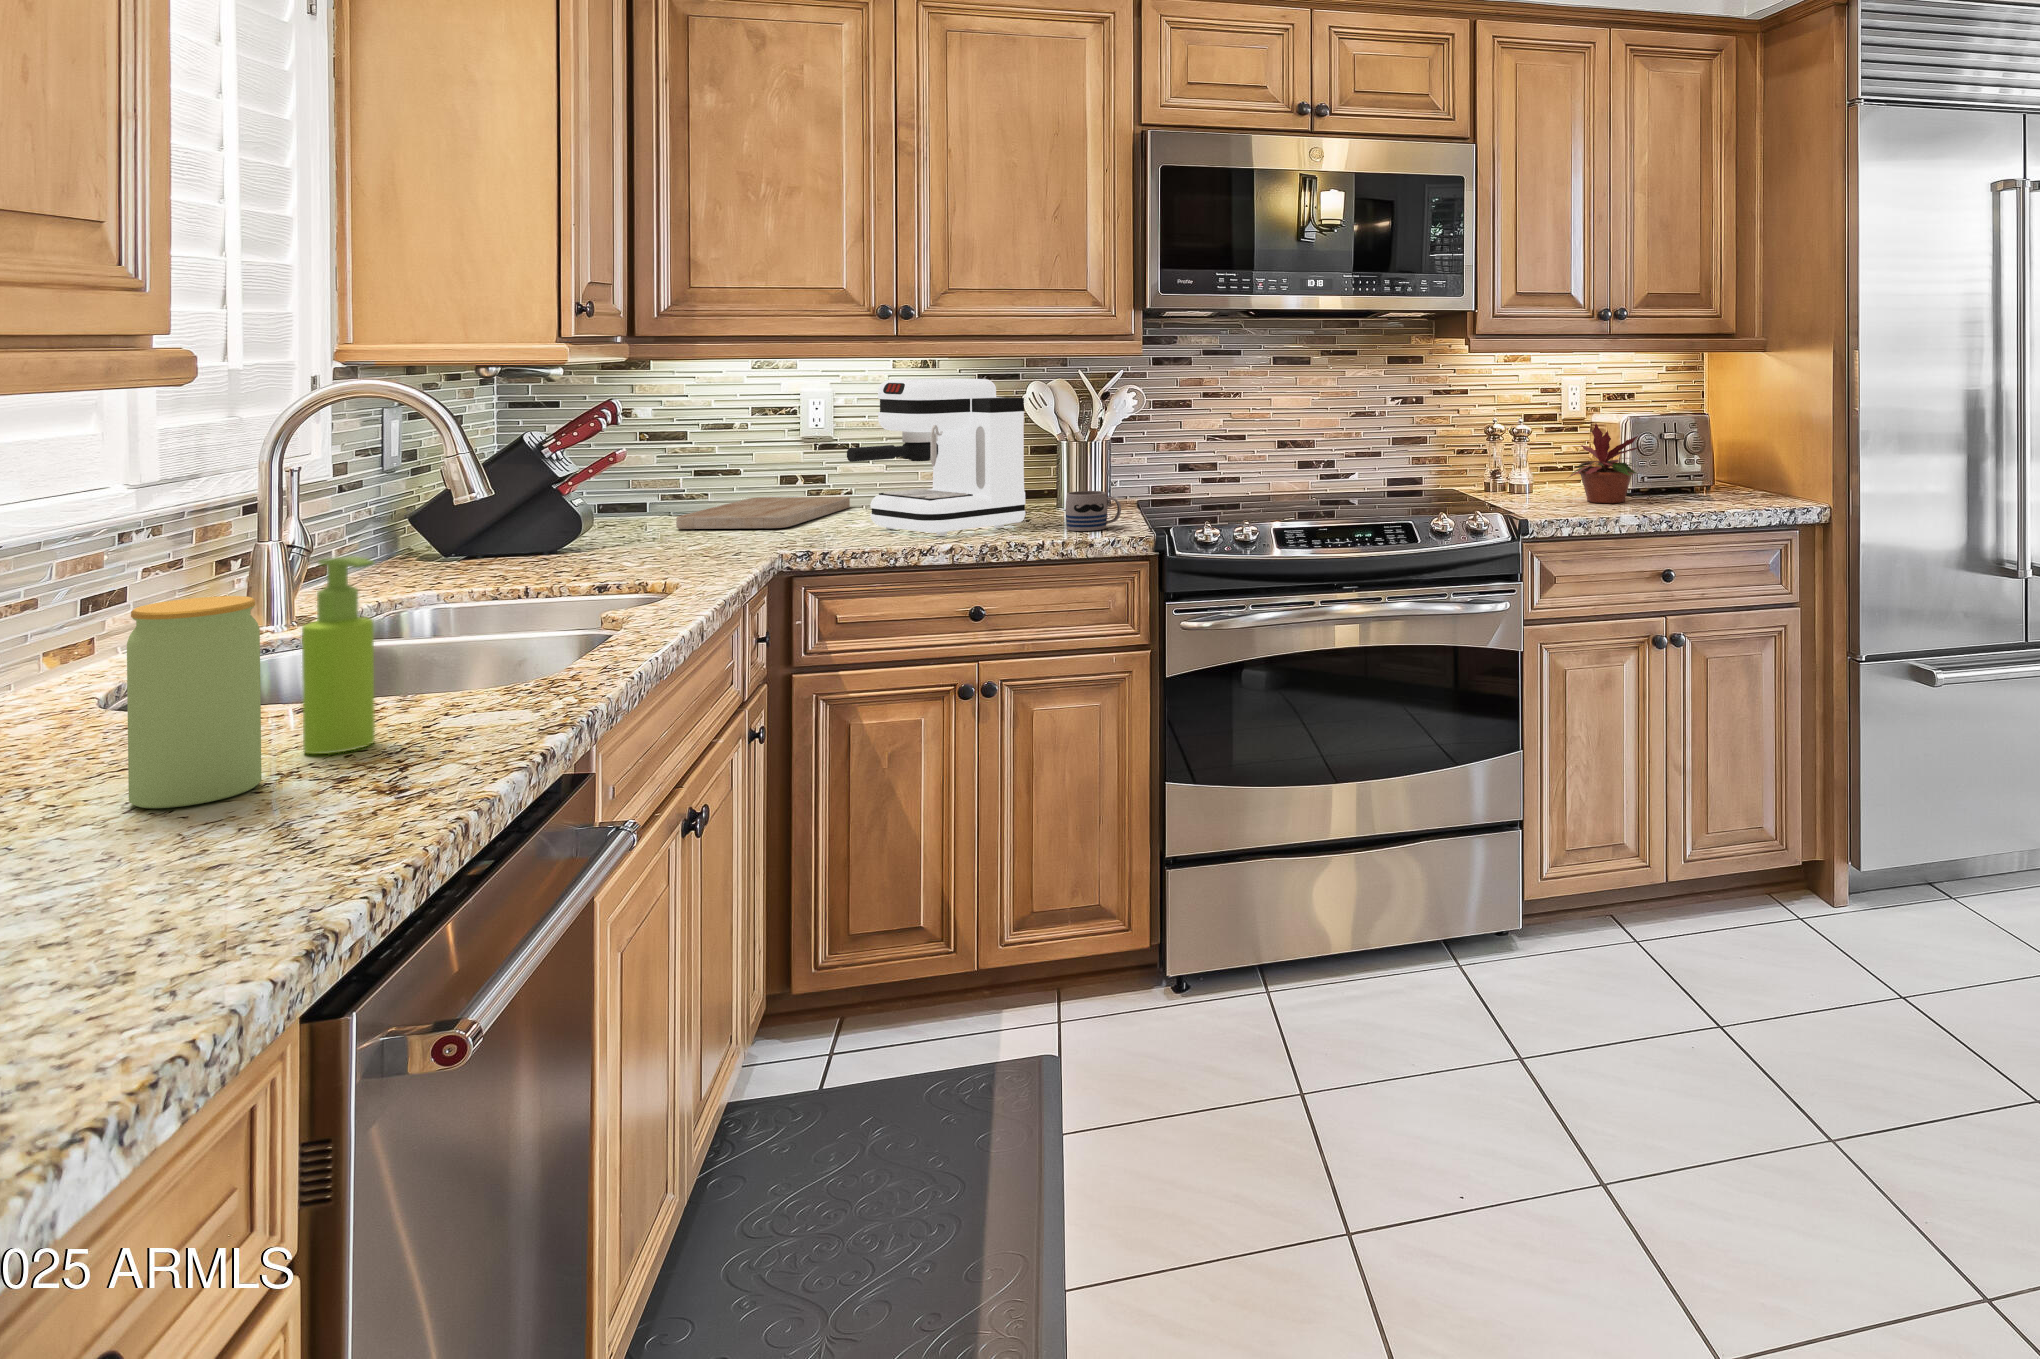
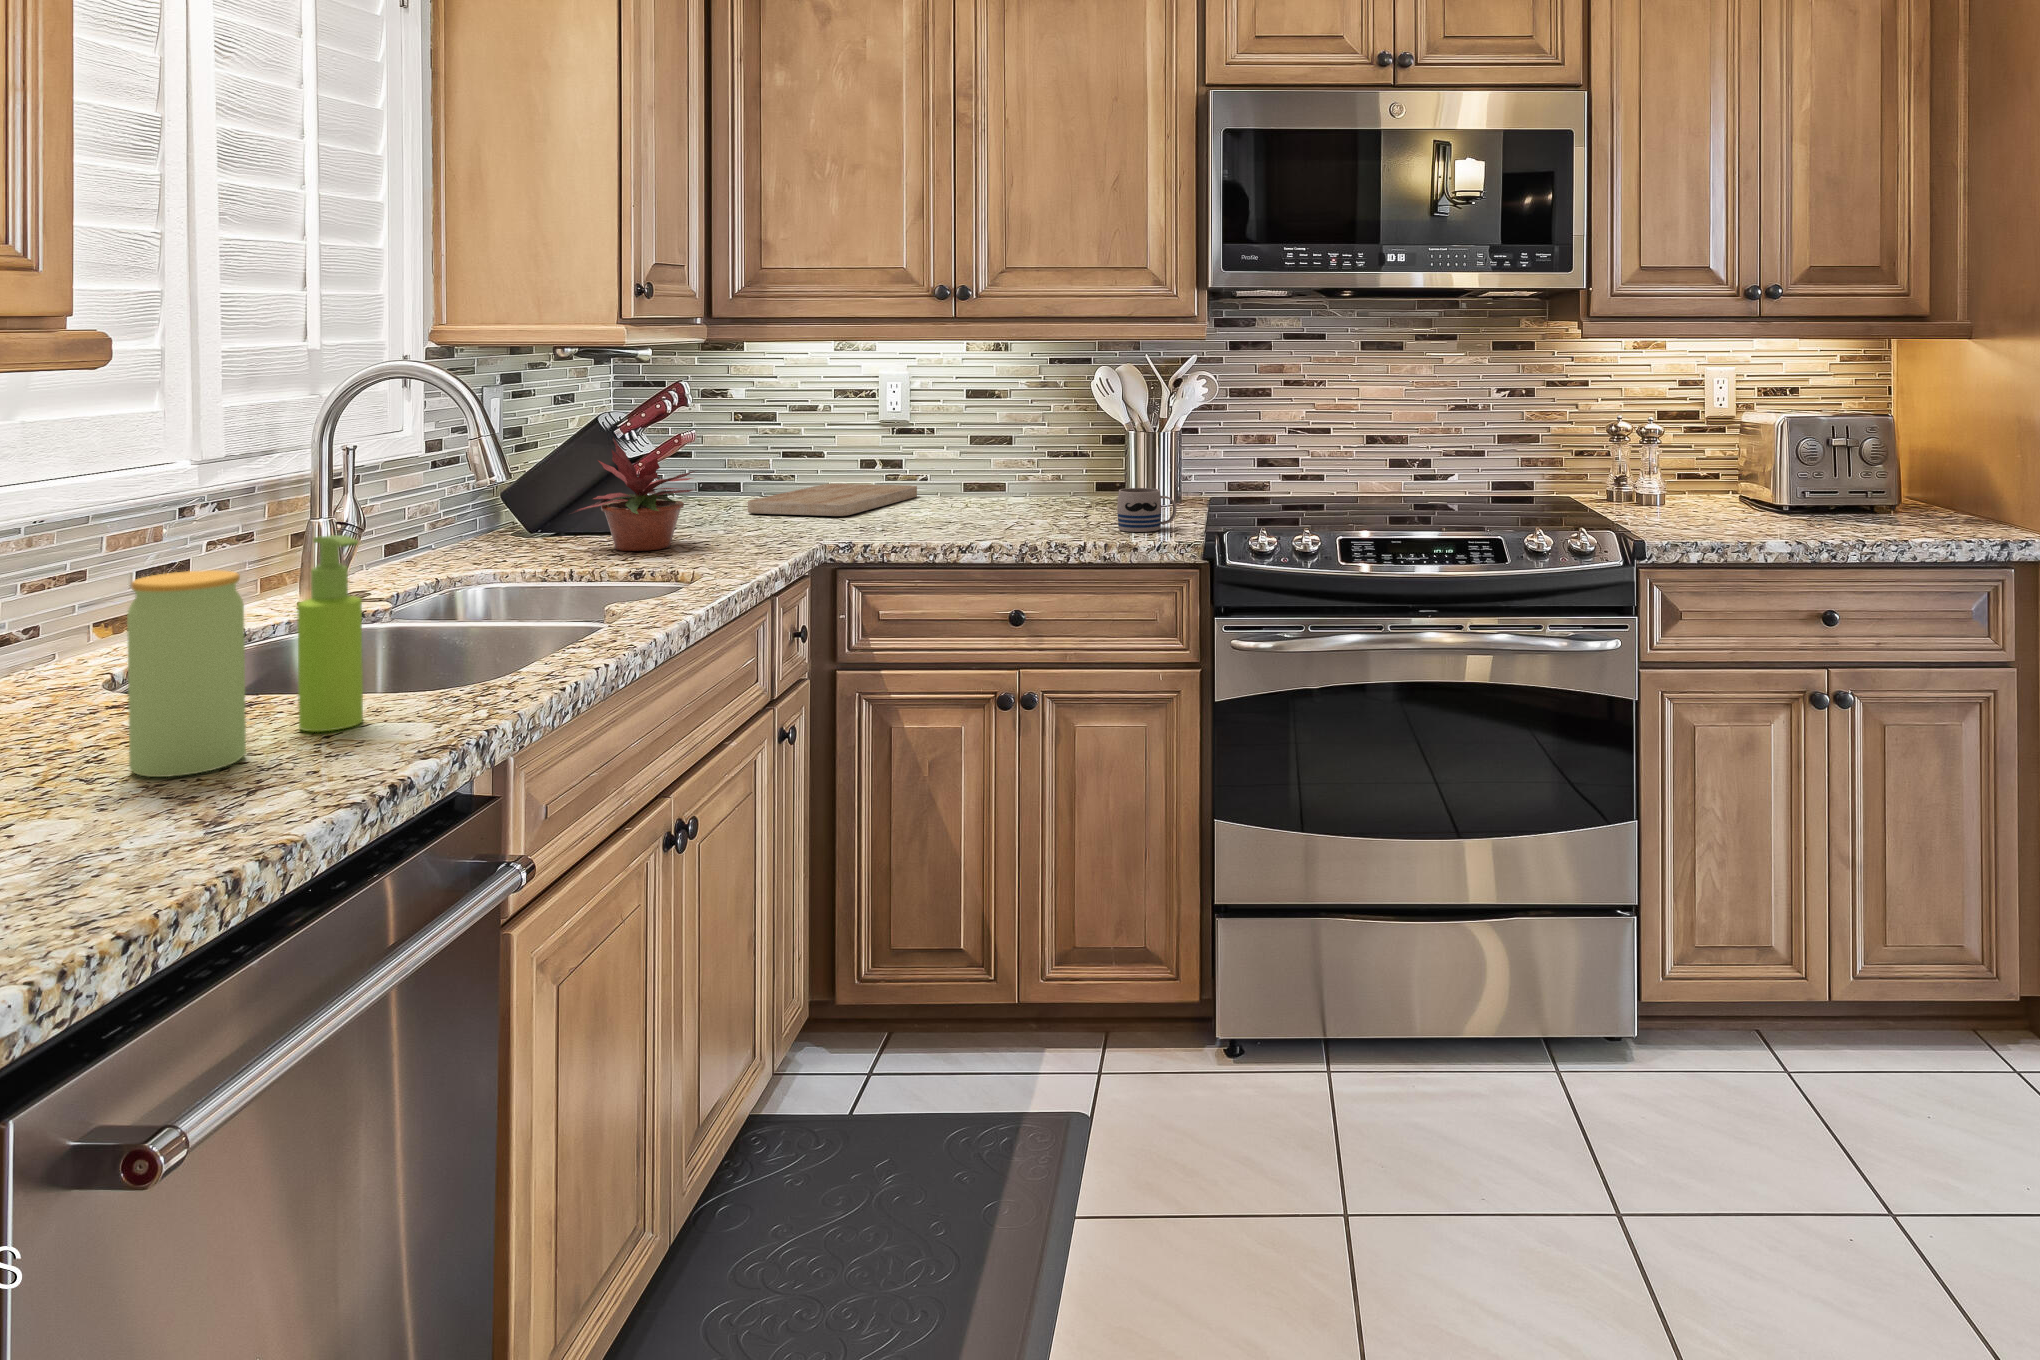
coffee maker: present [847,378,1025,536] -> none [898,364,1078,531]
potted plant: present [1569,423,1639,503] -> present [576,438,696,551]

